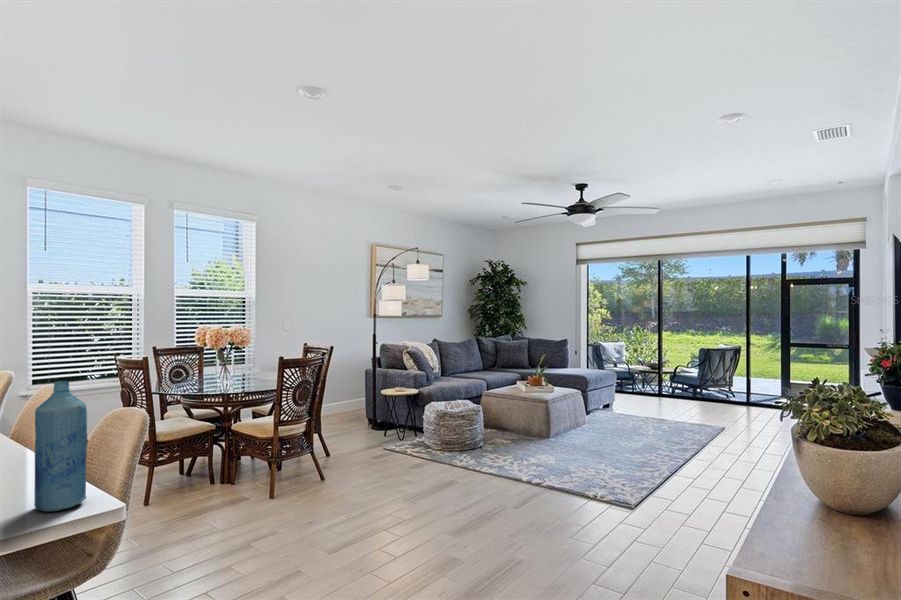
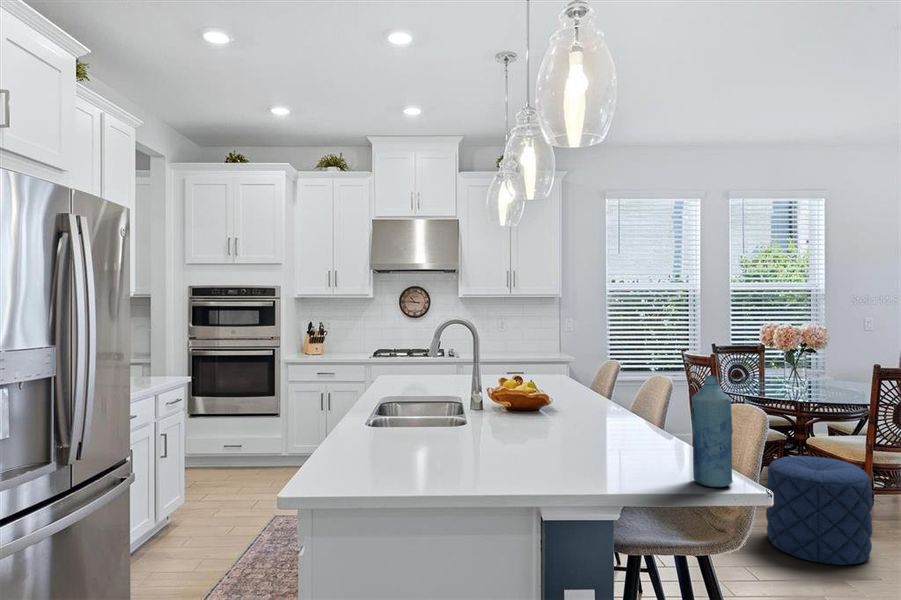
pouf: none [187,440,273,536] -> present [766,456,873,565]

